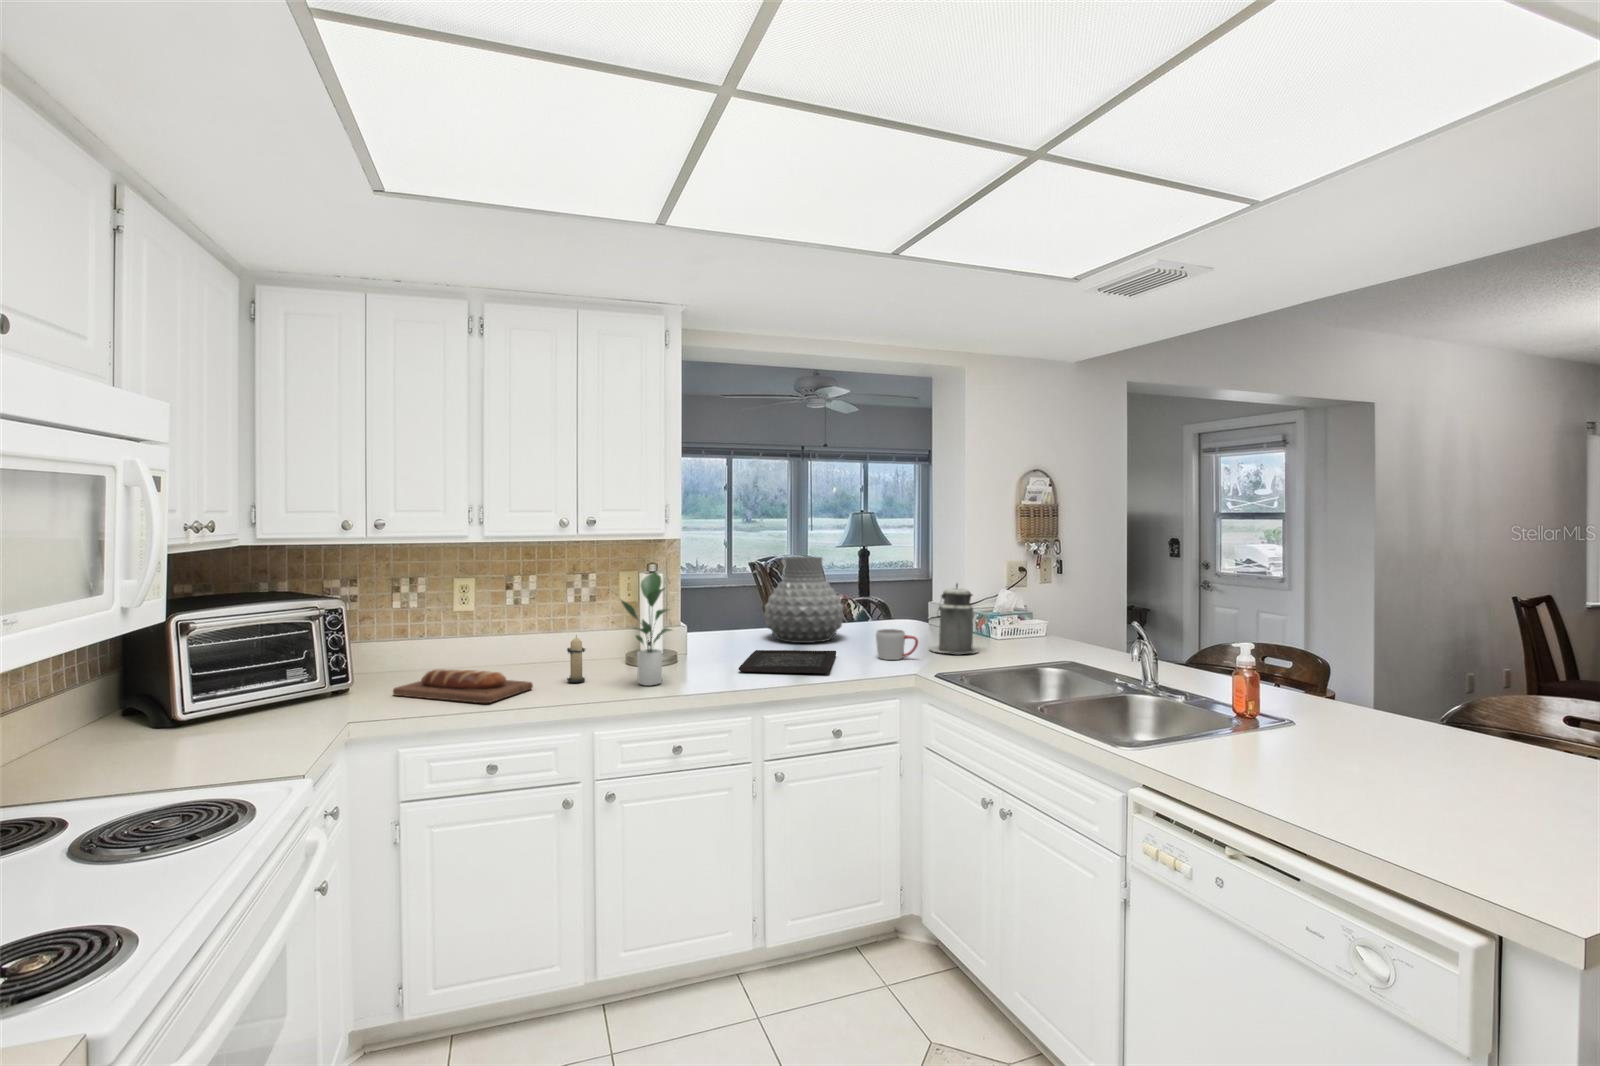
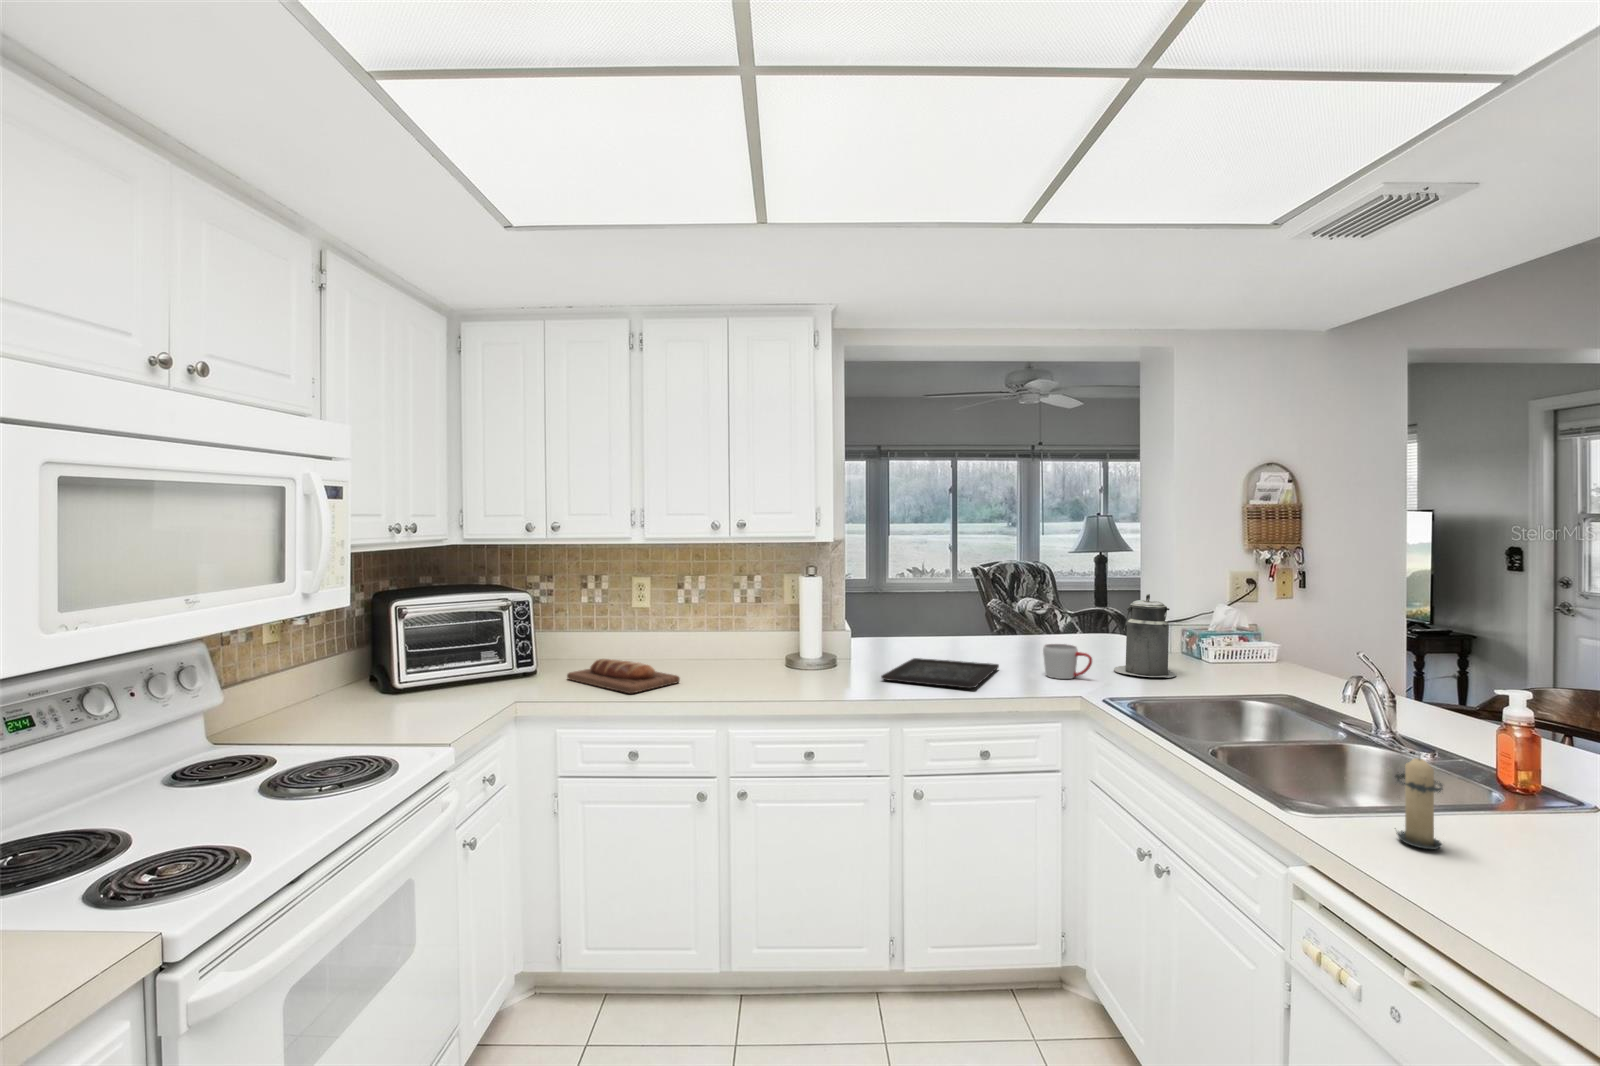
vase: present [764,556,844,643] -> none [934,561,1022,653]
potted plant: present [621,572,671,686] -> none [757,575,812,688]
candle: present [567,636,585,682] -> present [1395,755,1443,849]

